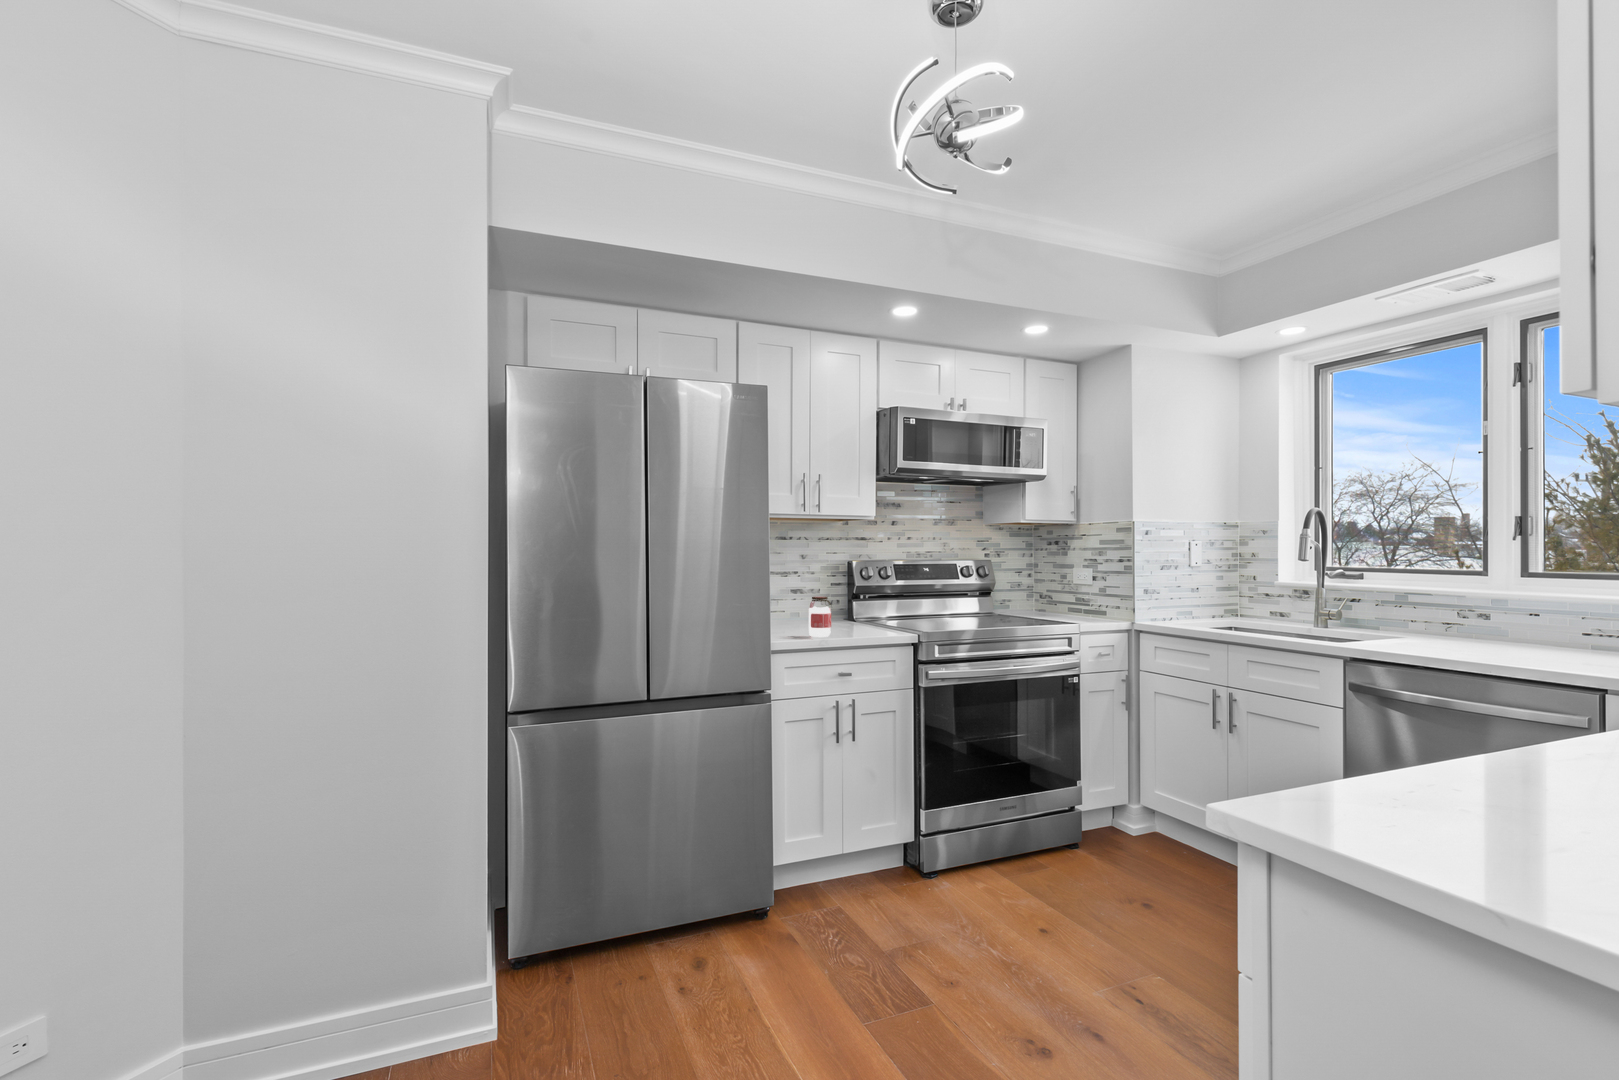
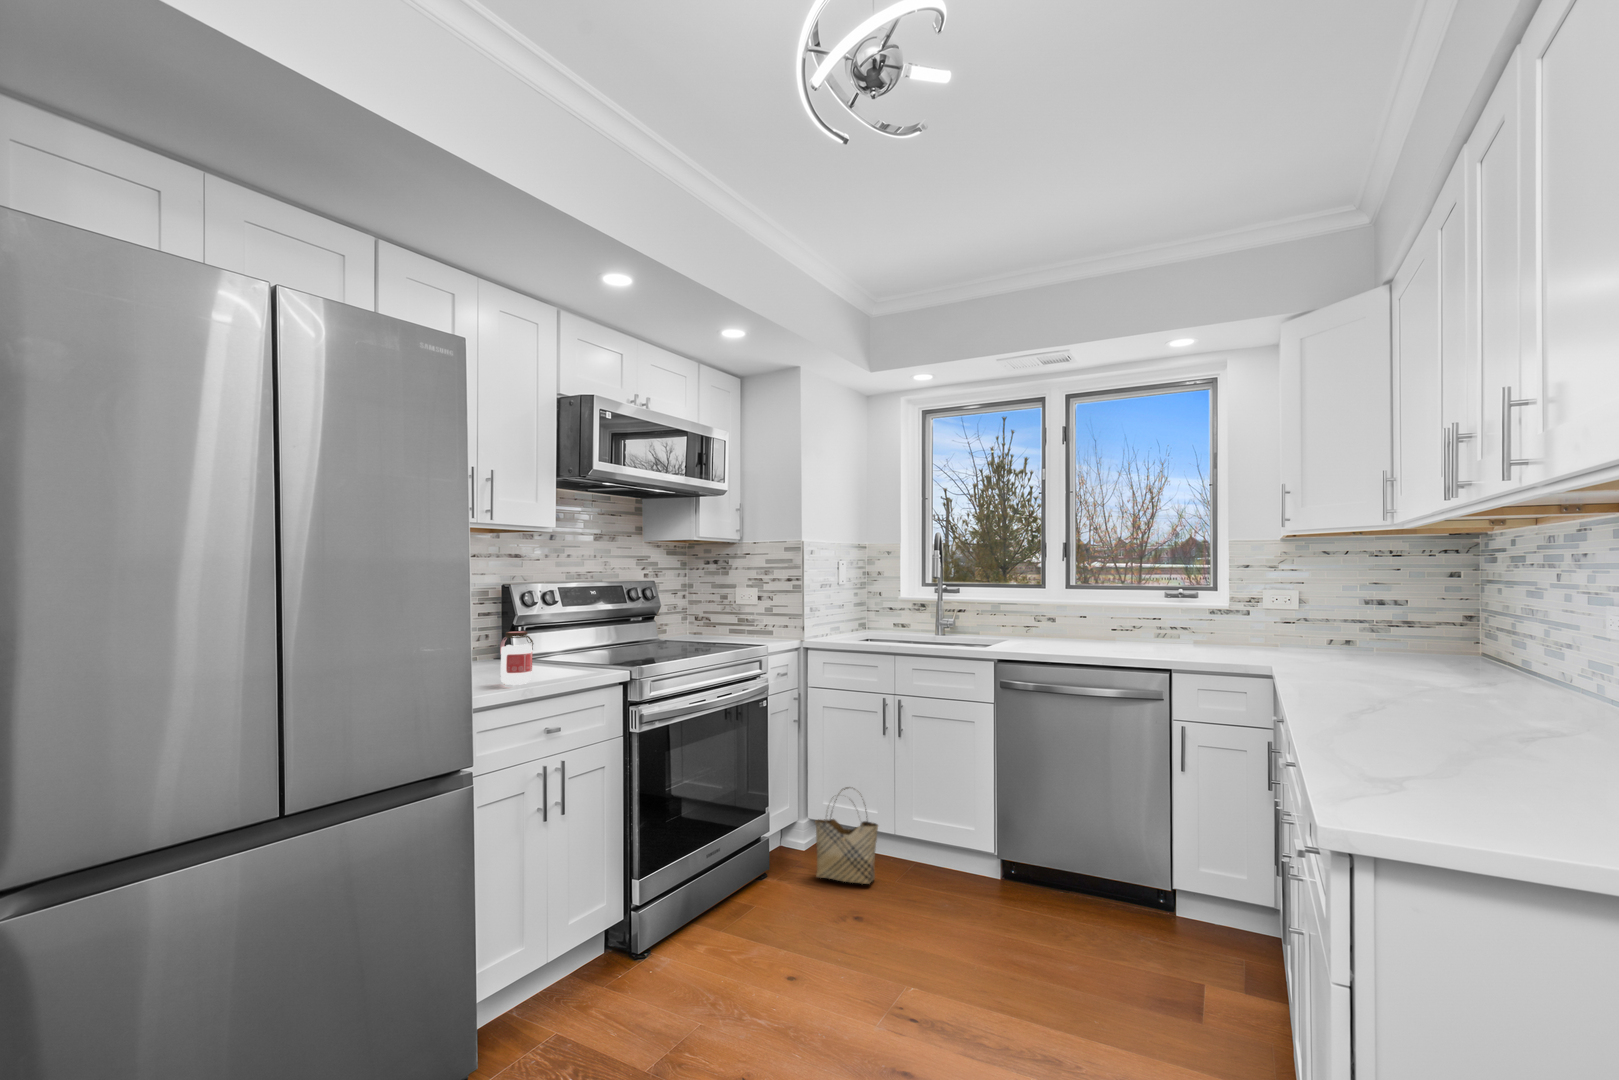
woven basket: none [1123,774,1192,874] -> present [815,787,878,884]

